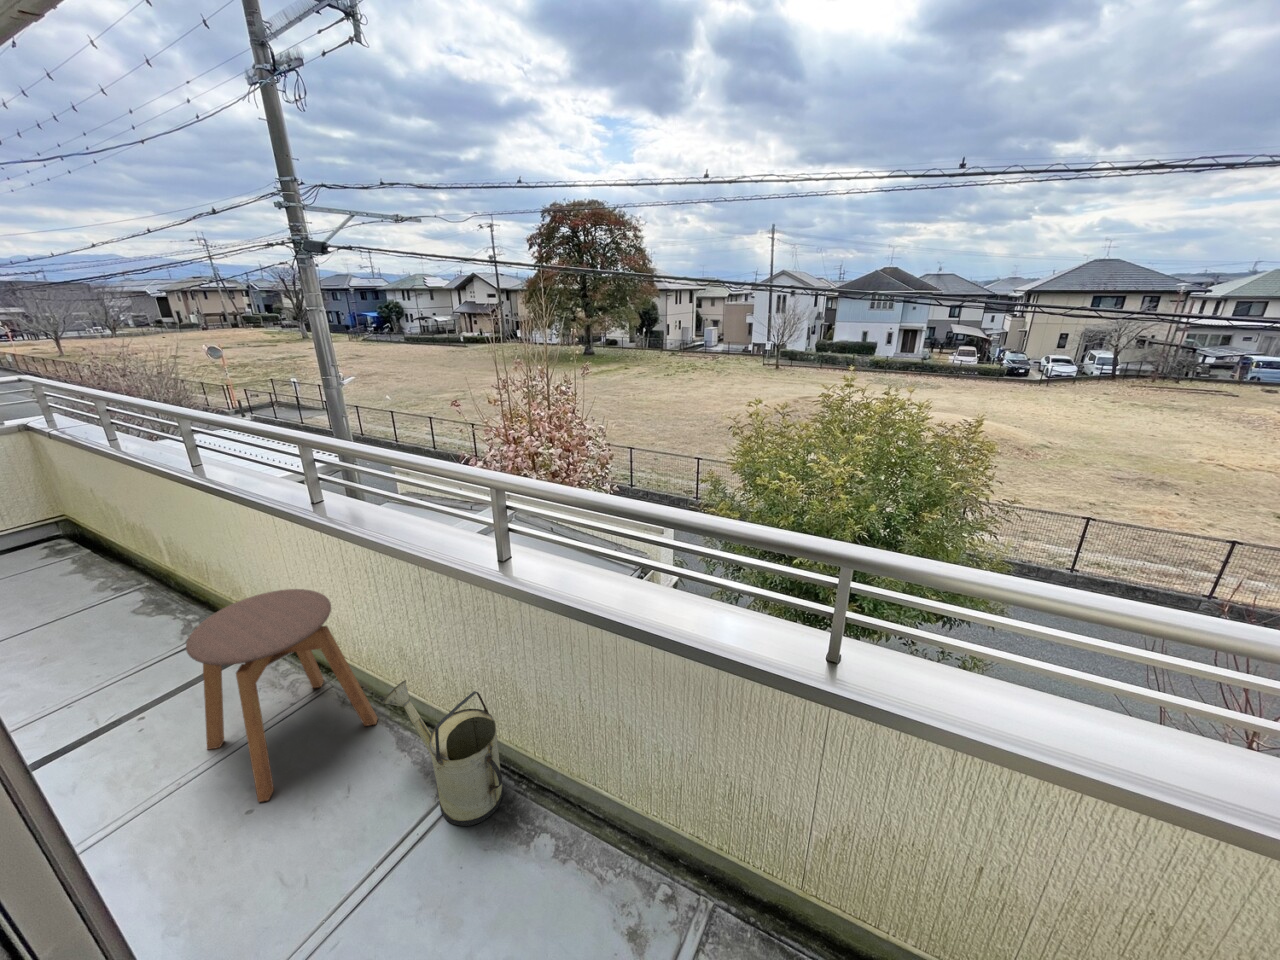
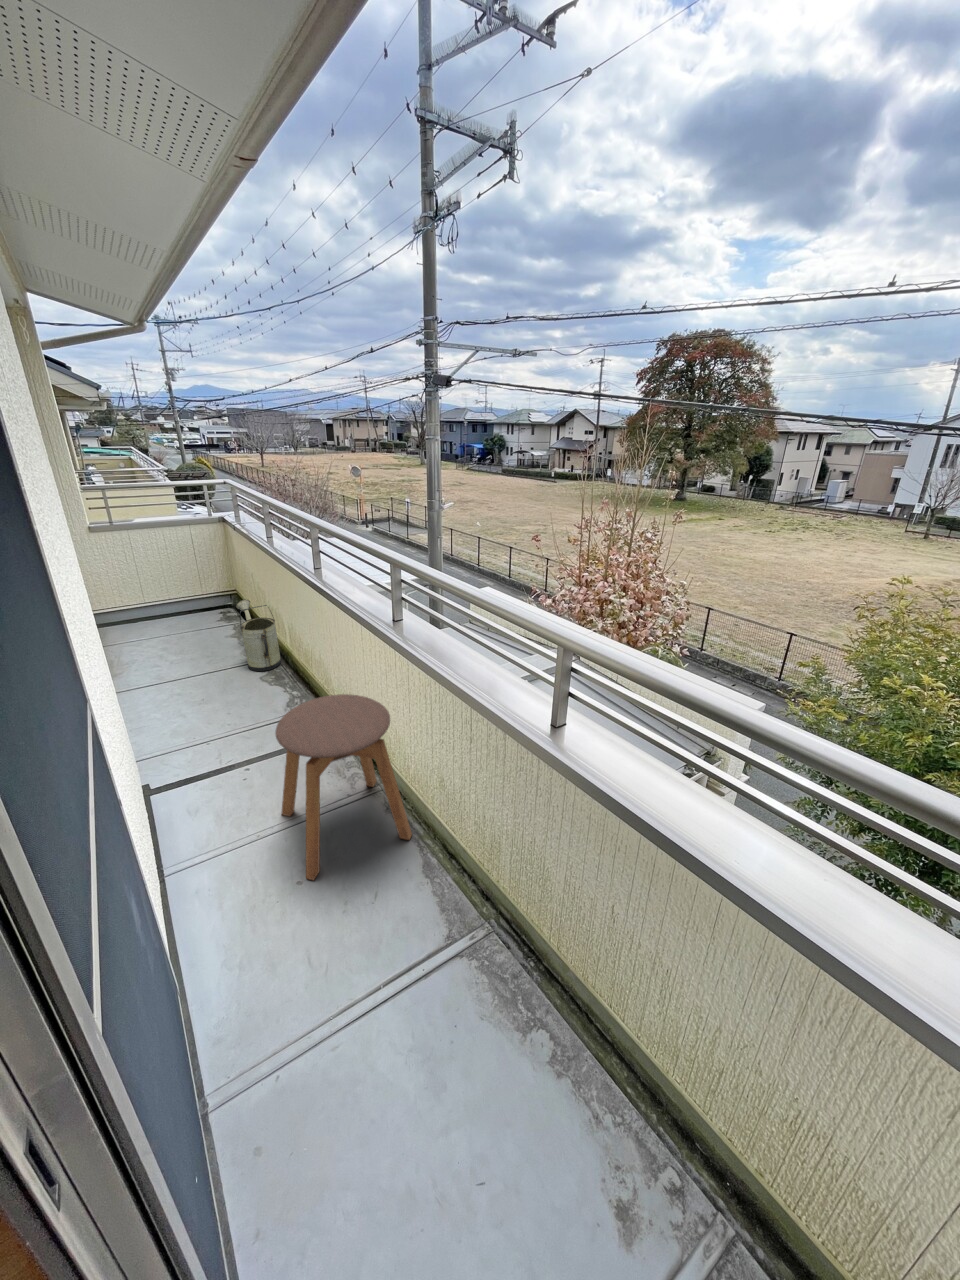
watering can: present [383,680,503,826] -> present [236,600,281,671]

